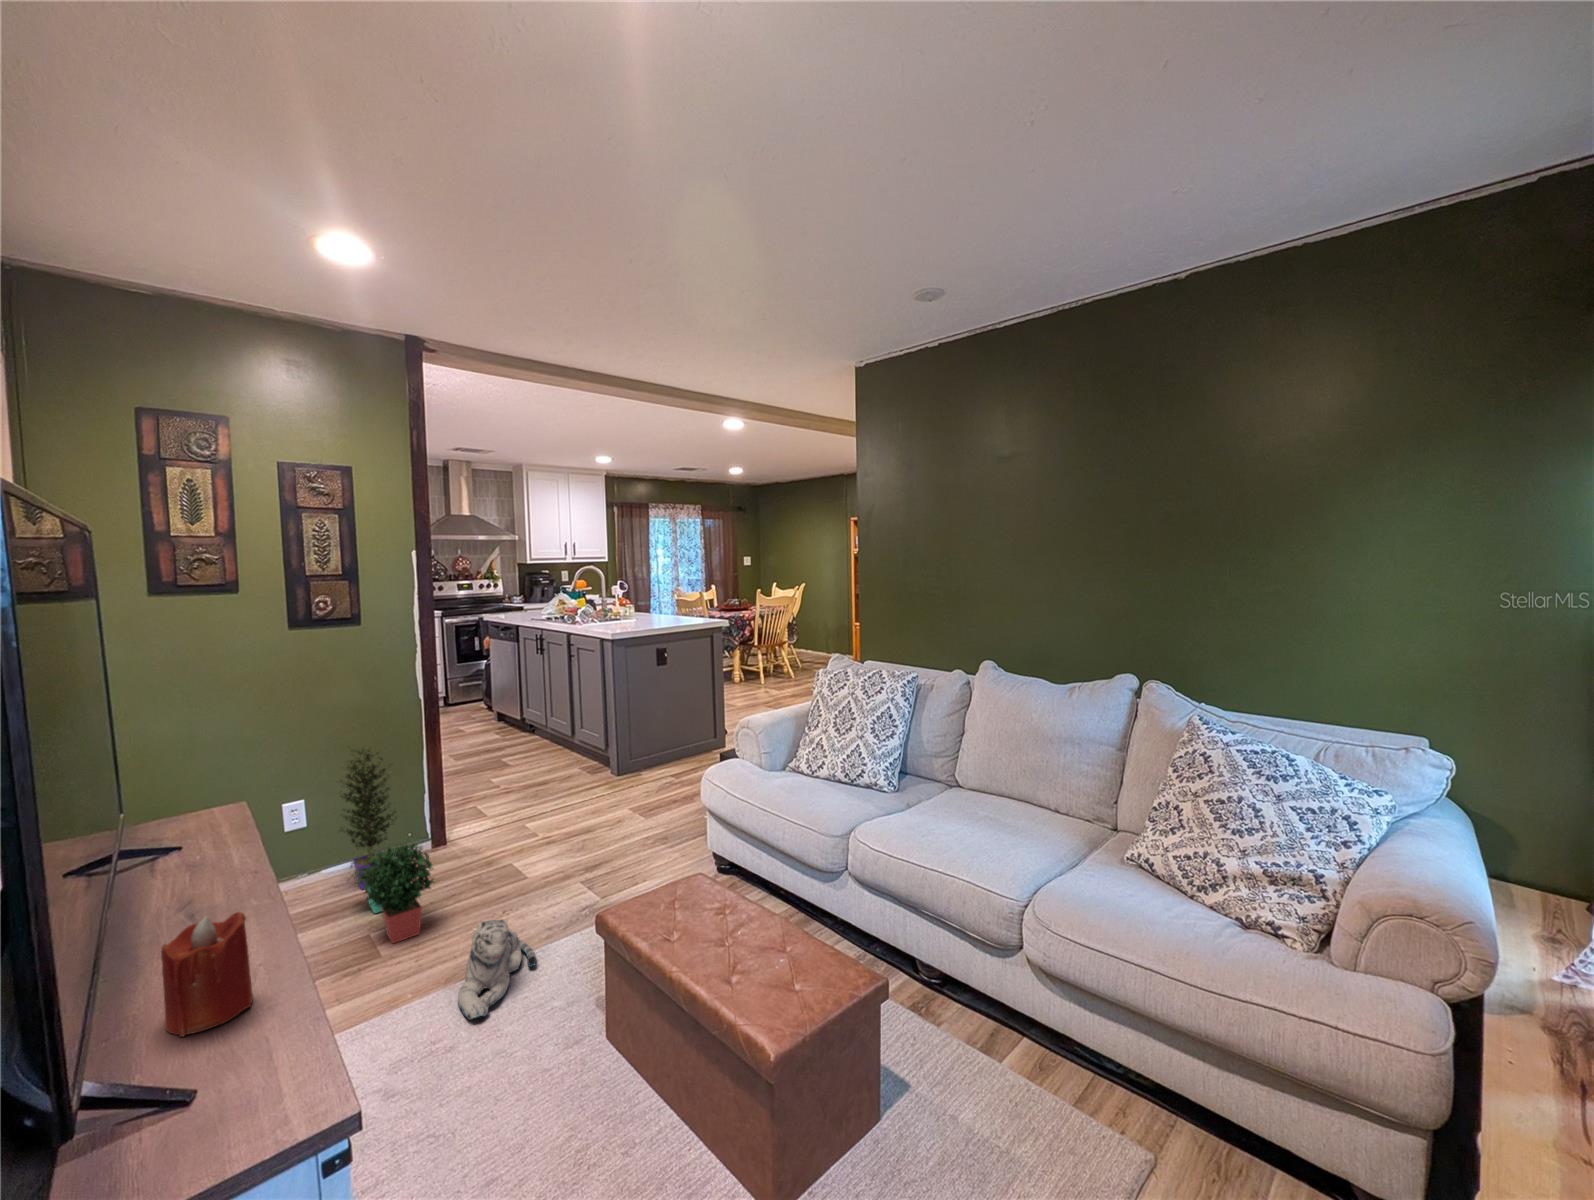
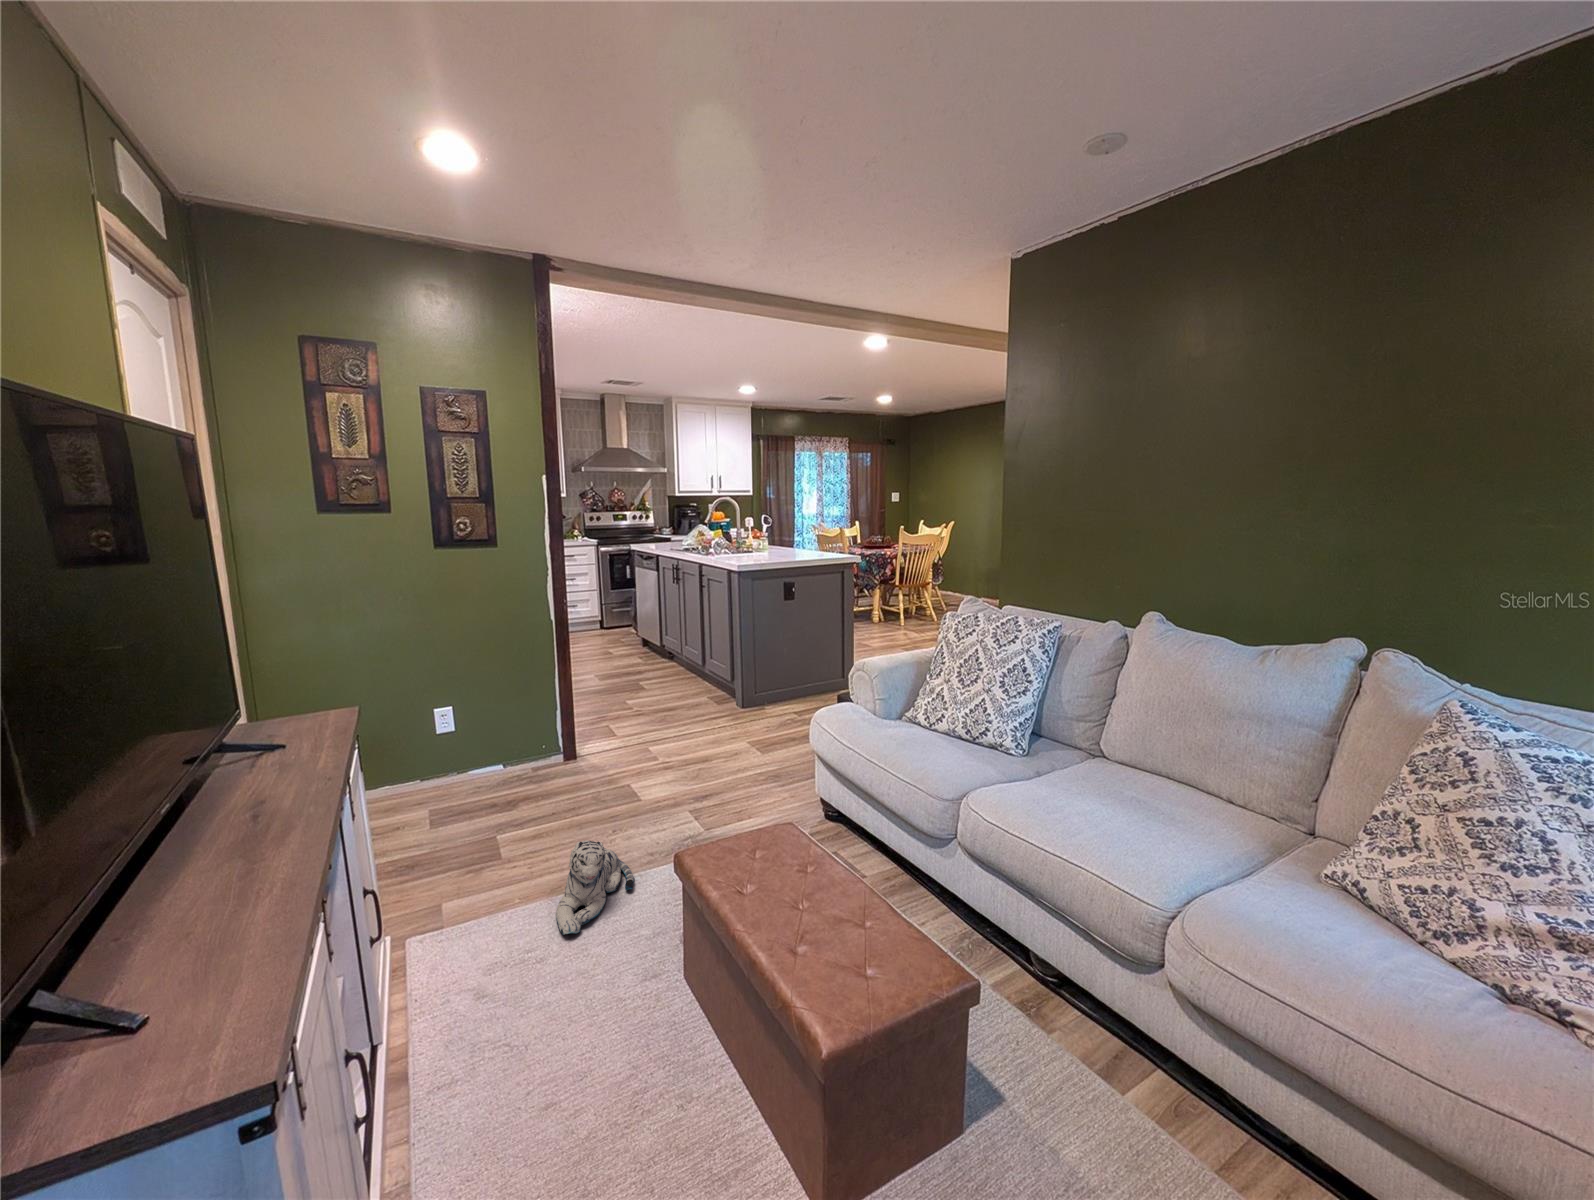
potted plant: present [340,747,434,943] -> none [474,659,552,848]
candle: present [161,912,253,1037] -> none [168,828,270,951]

